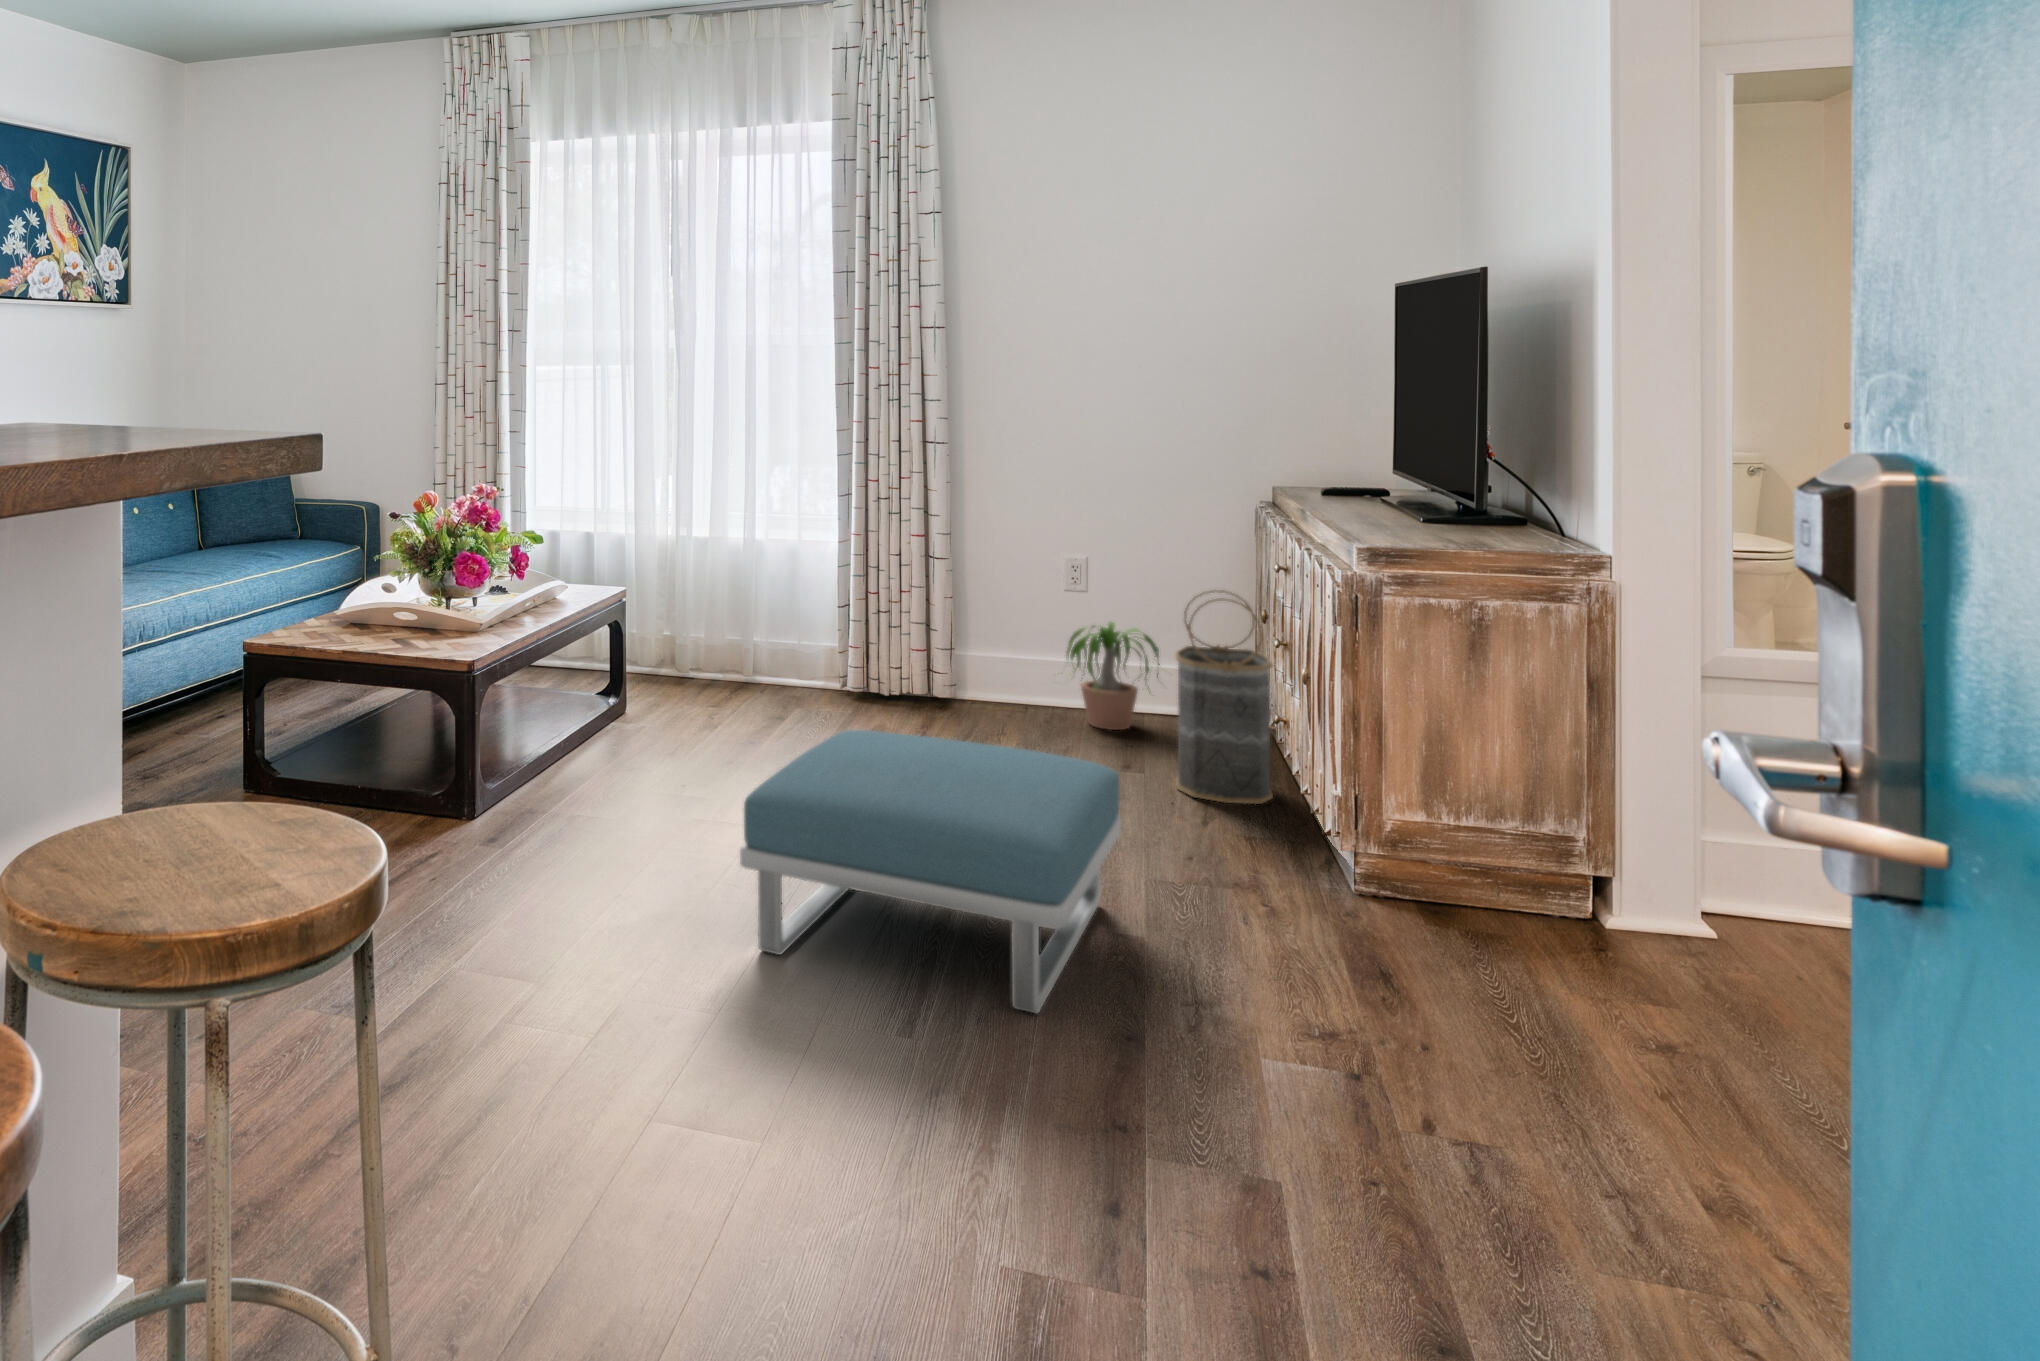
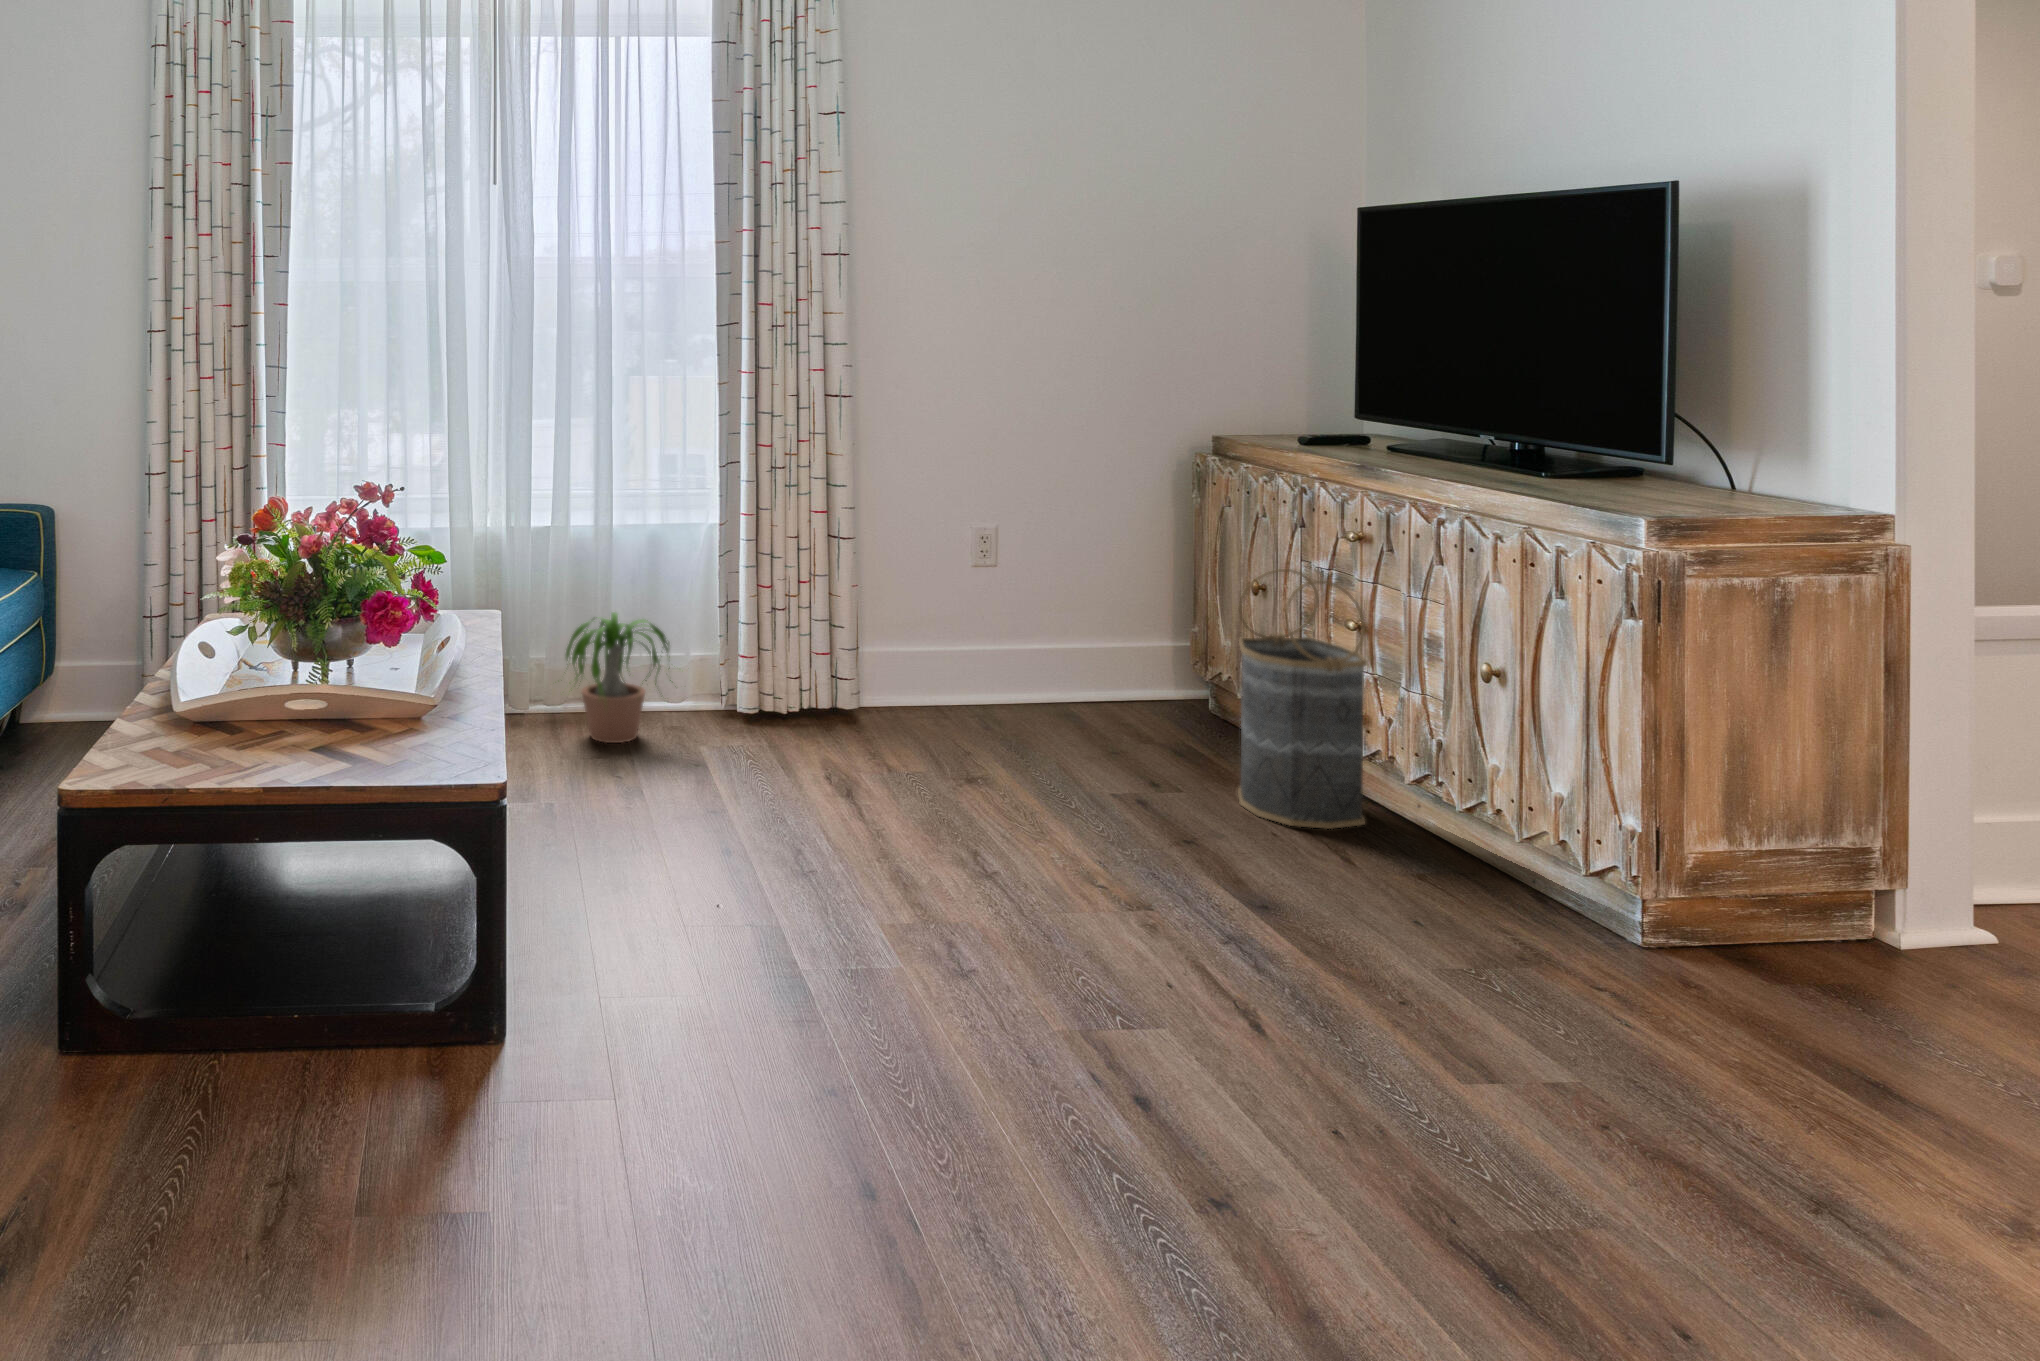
potted plant: present [1066,622,1160,730] -> present [566,612,671,743]
footstool: present [740,730,1121,1014] -> none [1058,818,1722,1275]

